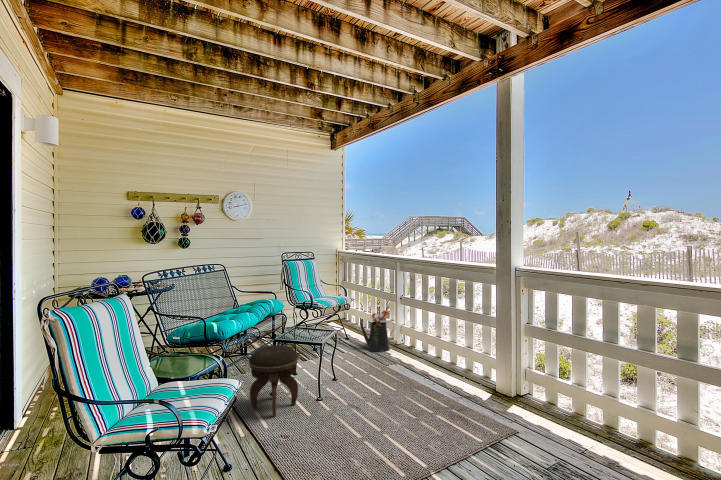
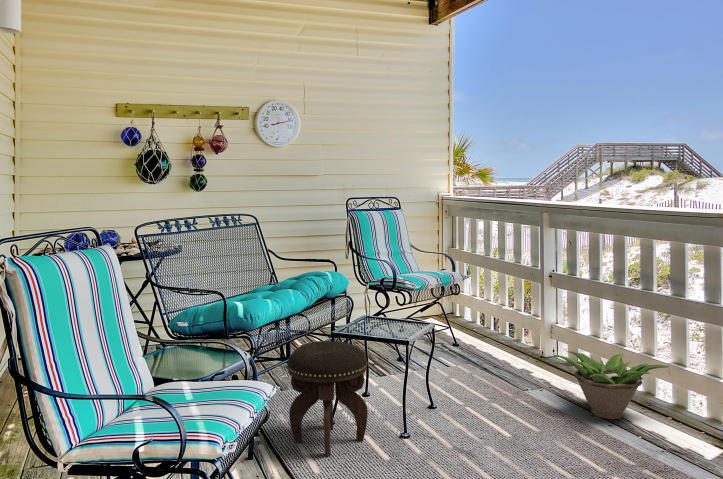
watering can: present [360,310,393,352] -> none [477,294,537,366]
decorative plant: none [402,342,462,380] -> present [553,351,669,419]

